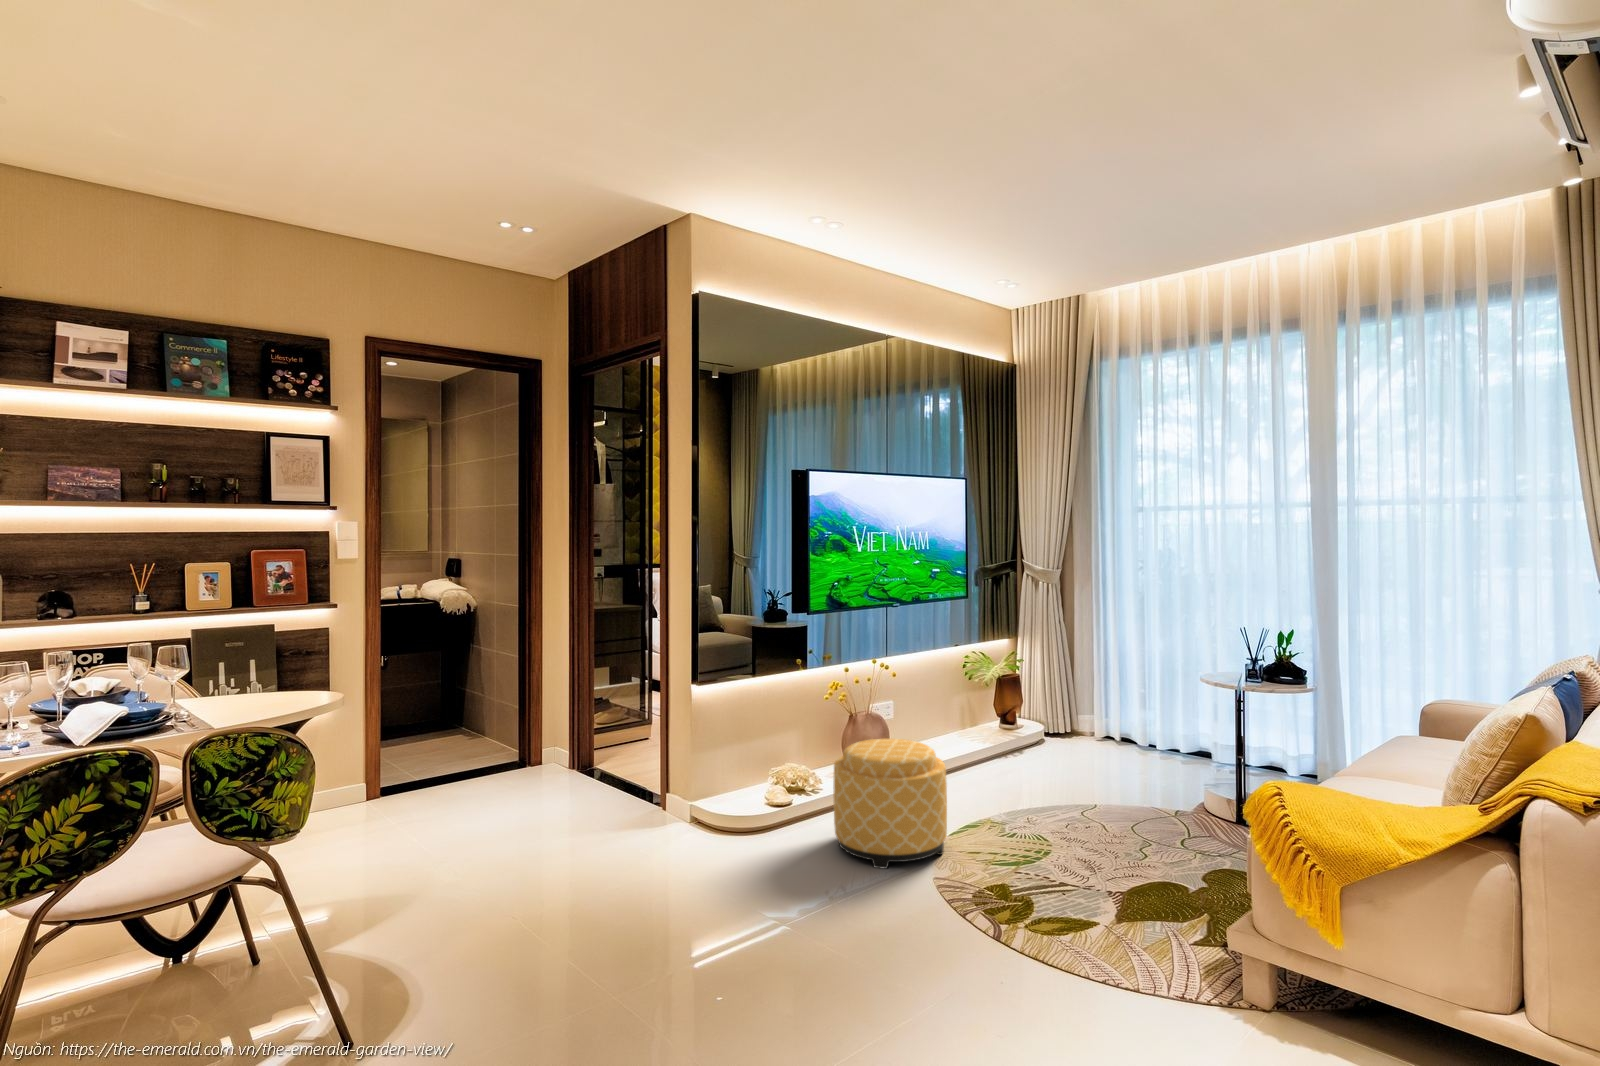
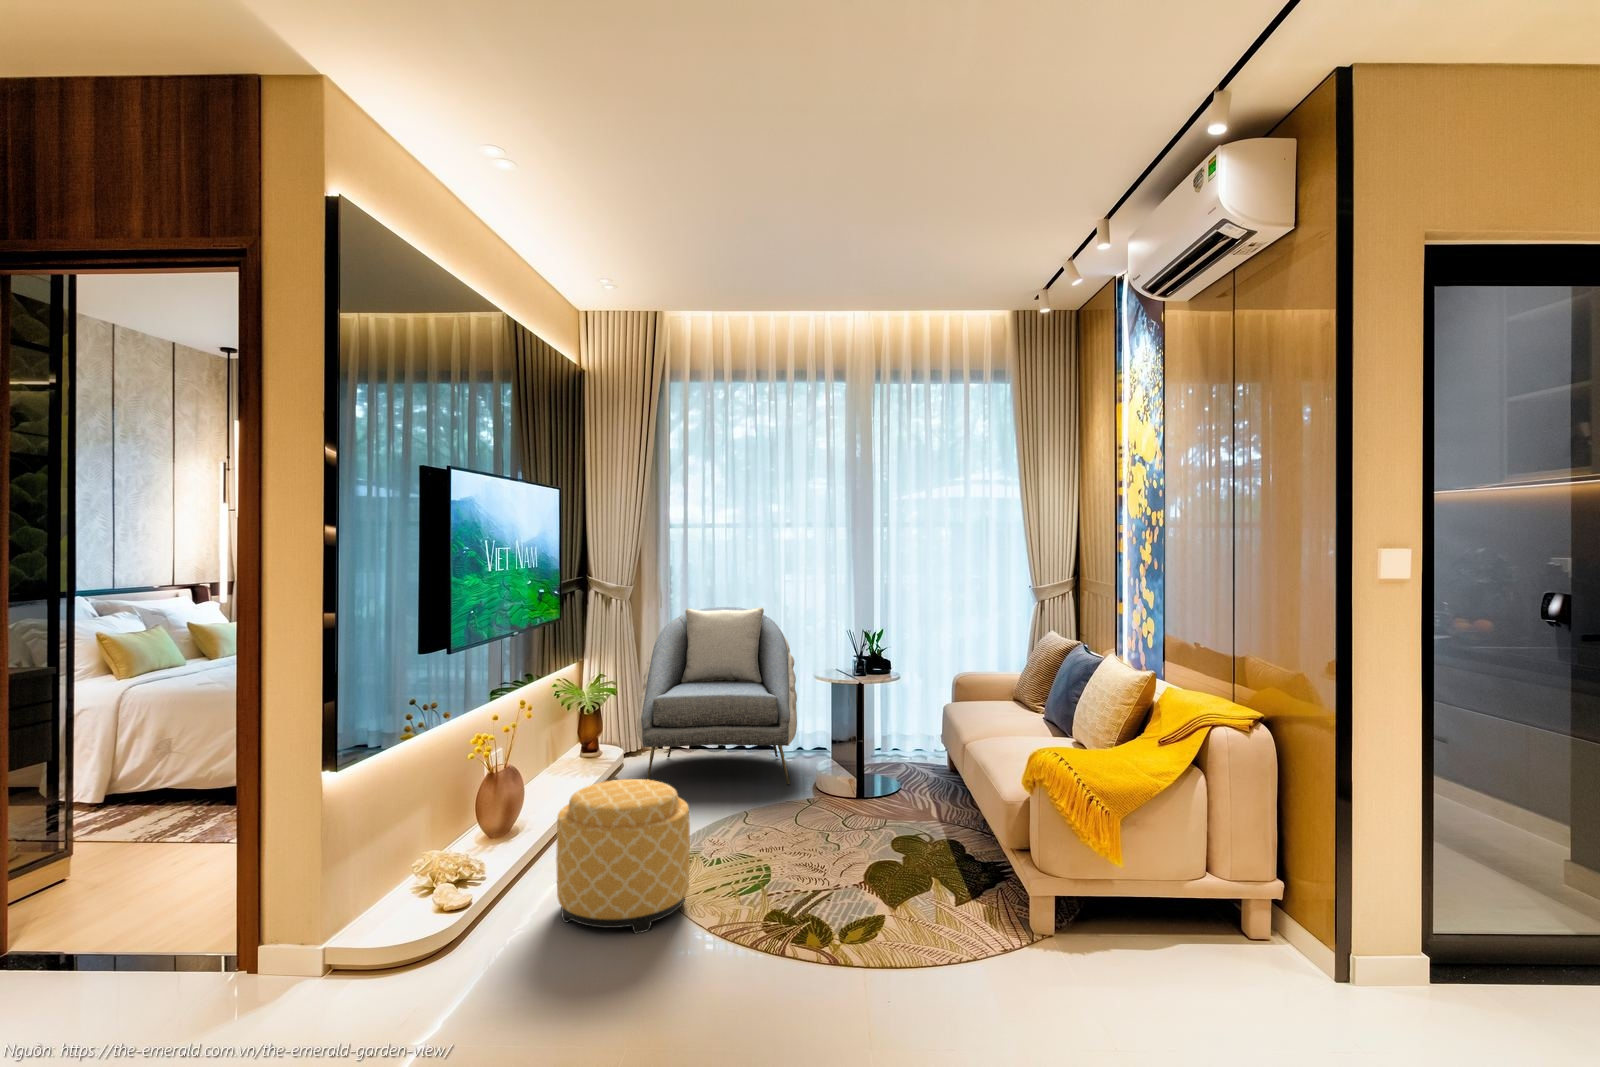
armchair: none [1029,593,1215,791] -> present [637,607,797,785]

